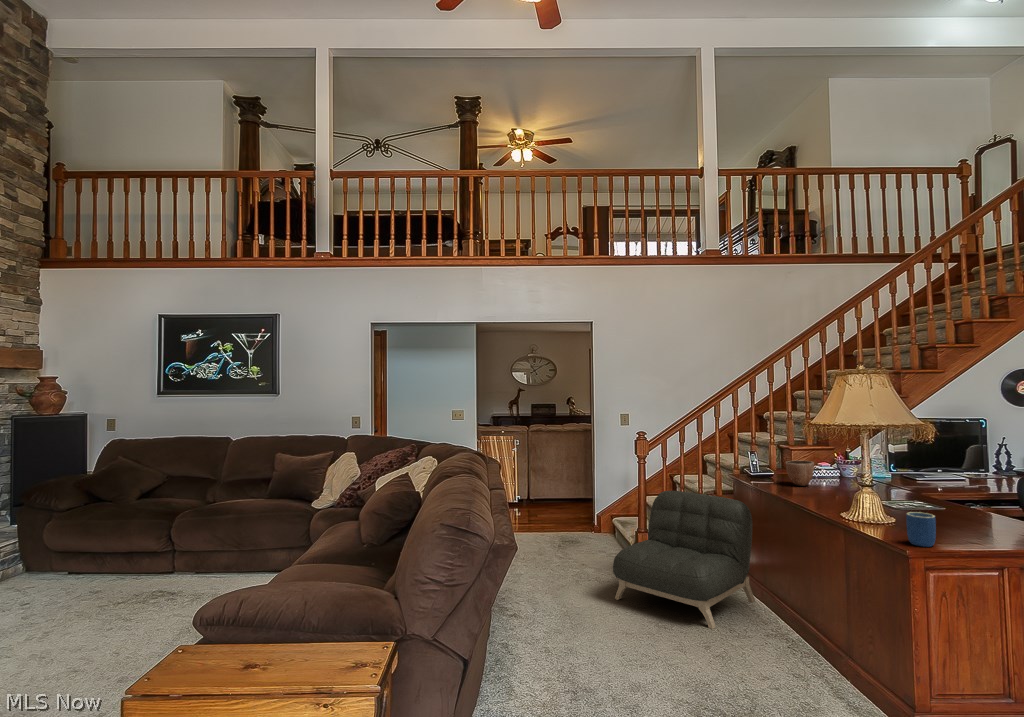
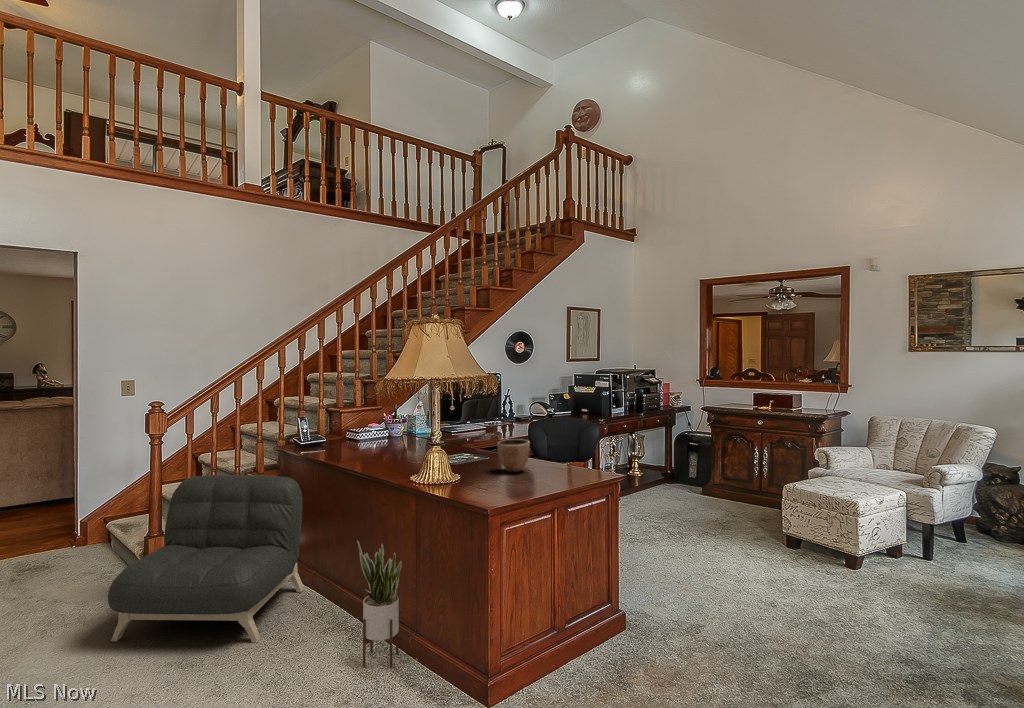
decorative bowl: present [786,461,814,486] -> present [497,439,530,472]
mug: present [906,512,936,547] -> none [476,467,500,502]
potted plant: none [794,561,835,683] -> present [357,540,402,668]

